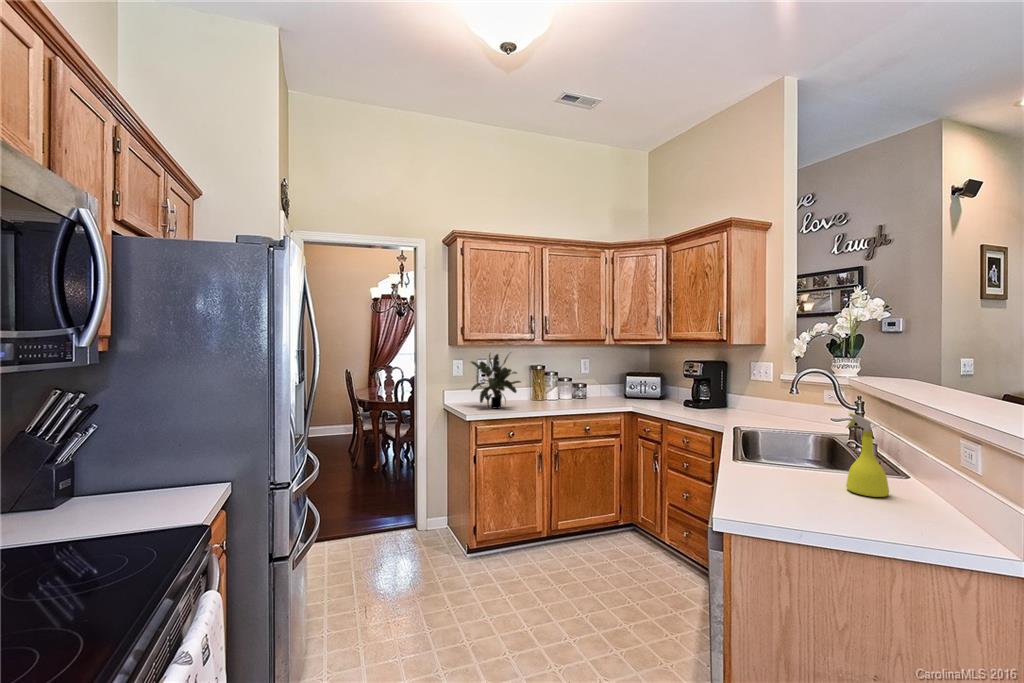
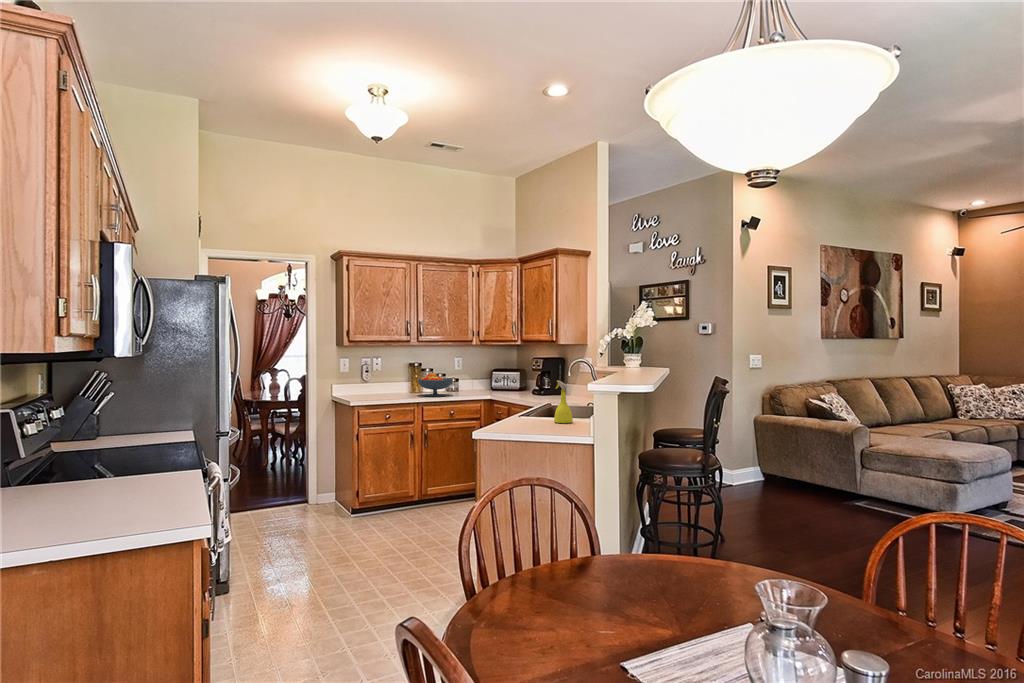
potted plant: present [471,354,521,409] -> none [354,352,398,398]
fruit bowl: none [543,378,586,407] -> present [417,373,453,396]

